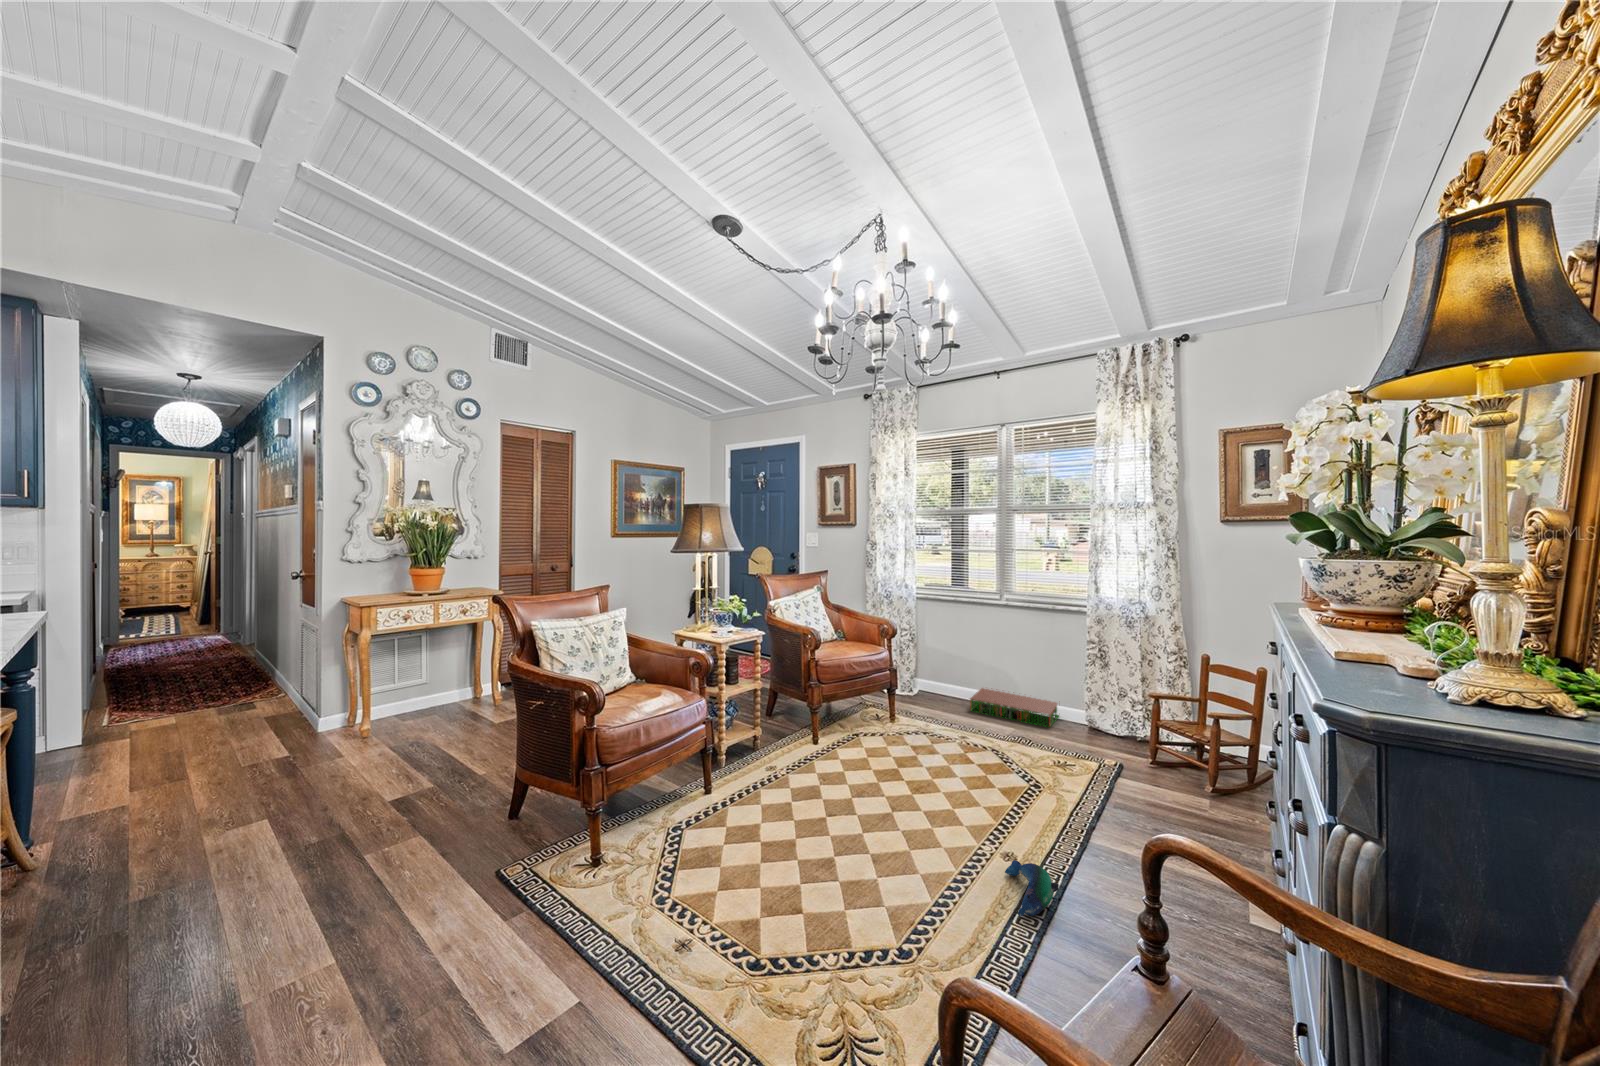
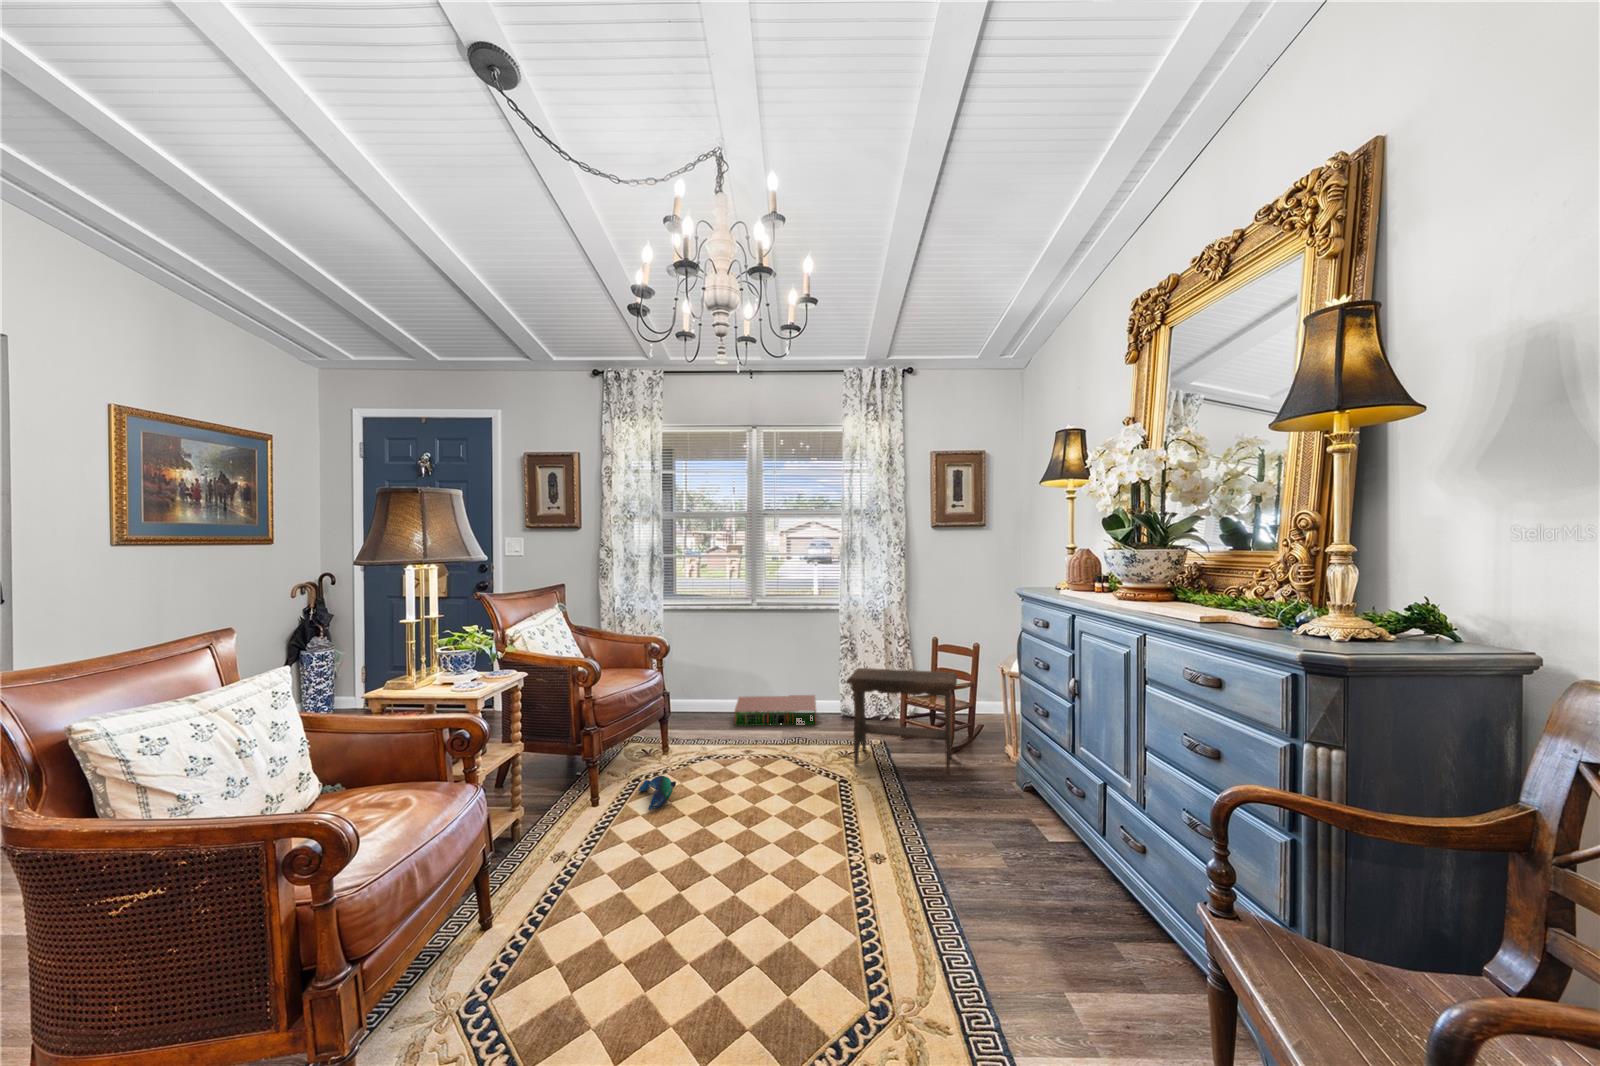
footstool: none [1049,677,1195,810] -> present [846,668,957,774]
plush toy: present [1005,860,1059,917] -> present [639,776,676,810]

